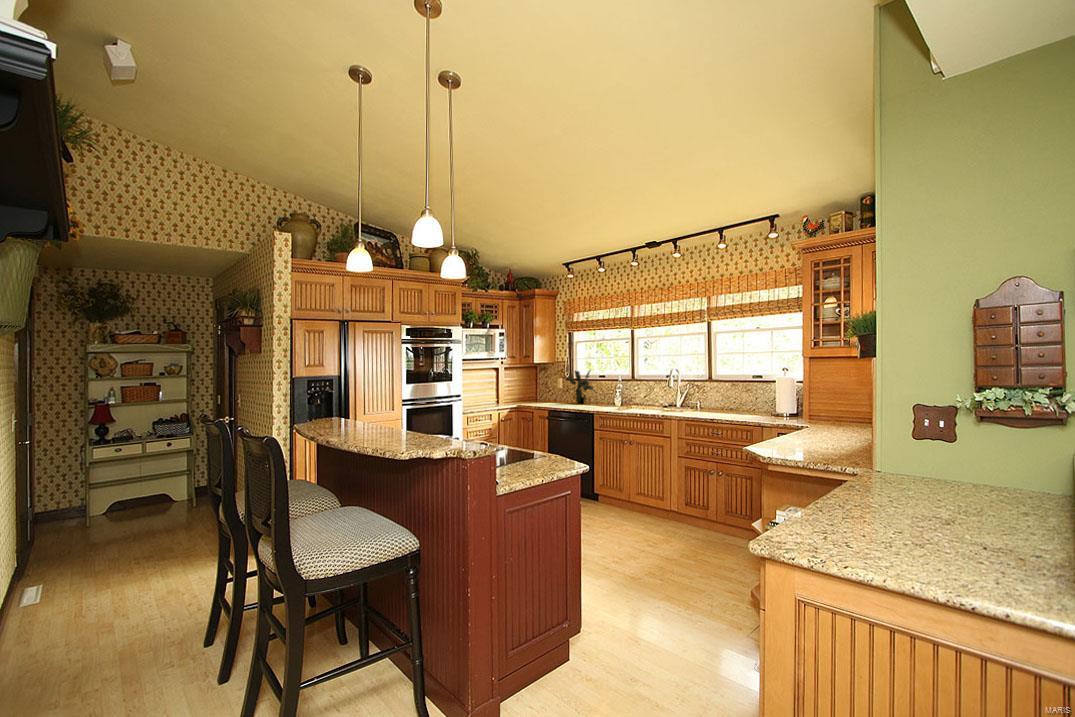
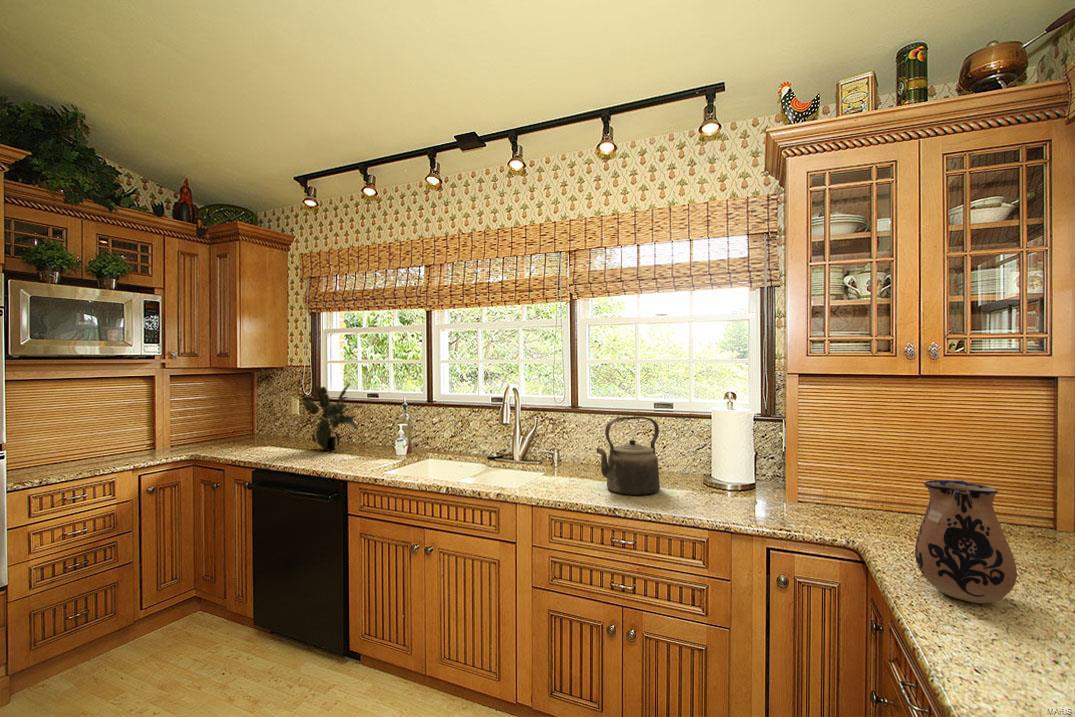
kettle: none [711,379,746,414] -> present [597,417,660,495]
ceramic pitcher: none [807,389,838,428] -> present [915,480,1017,603]

